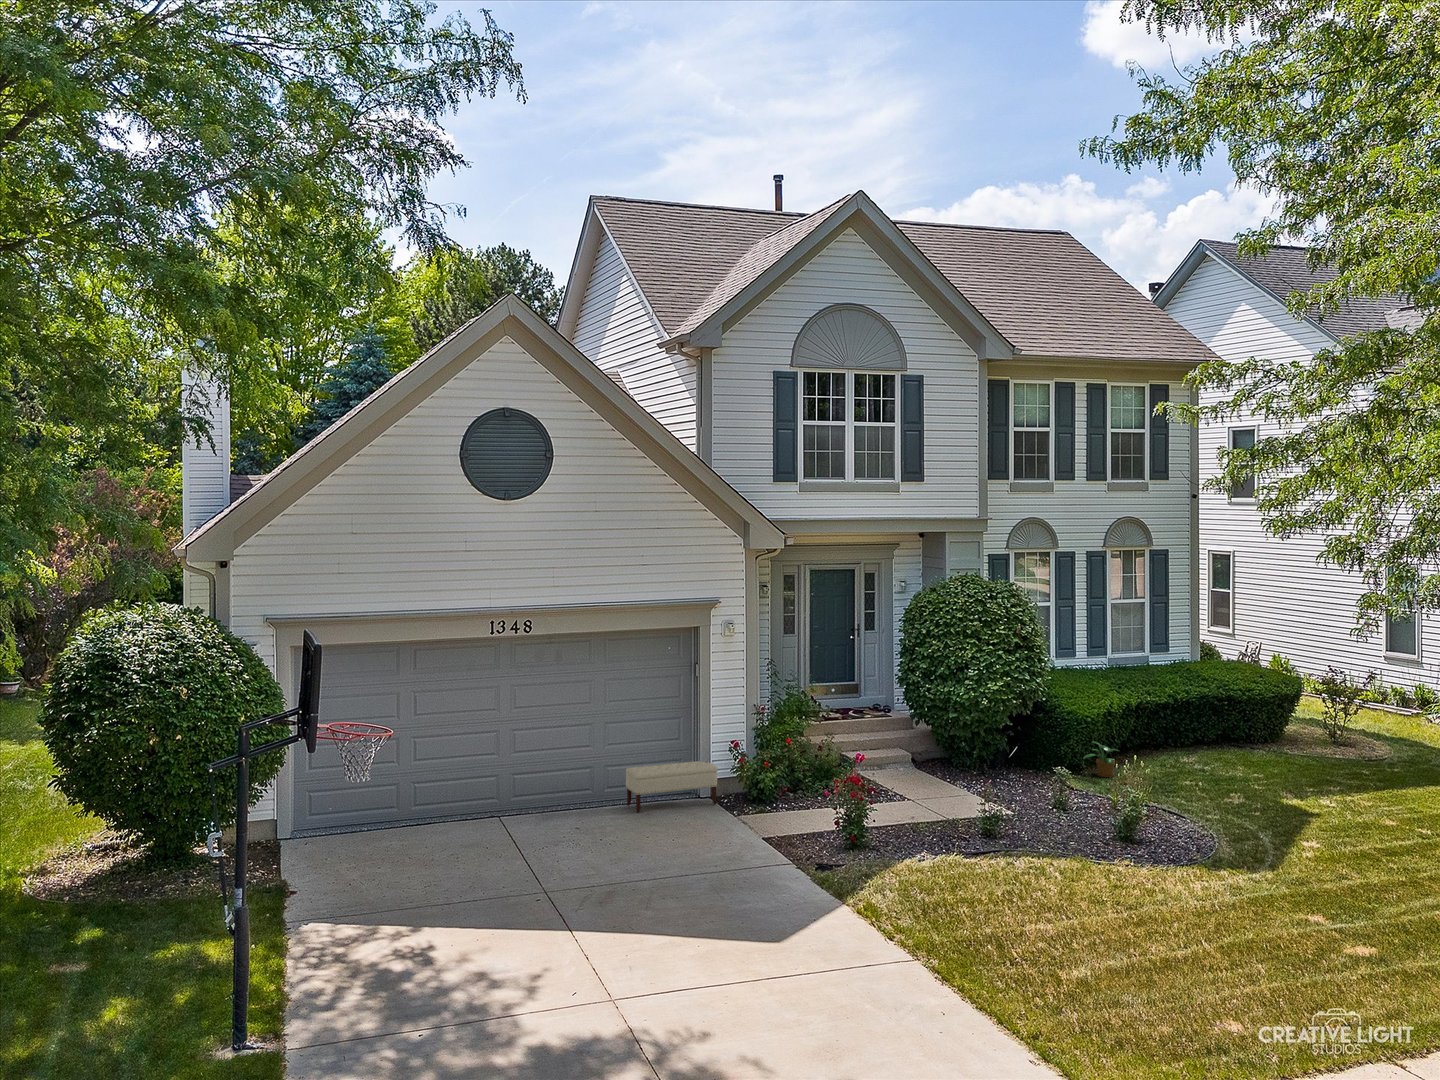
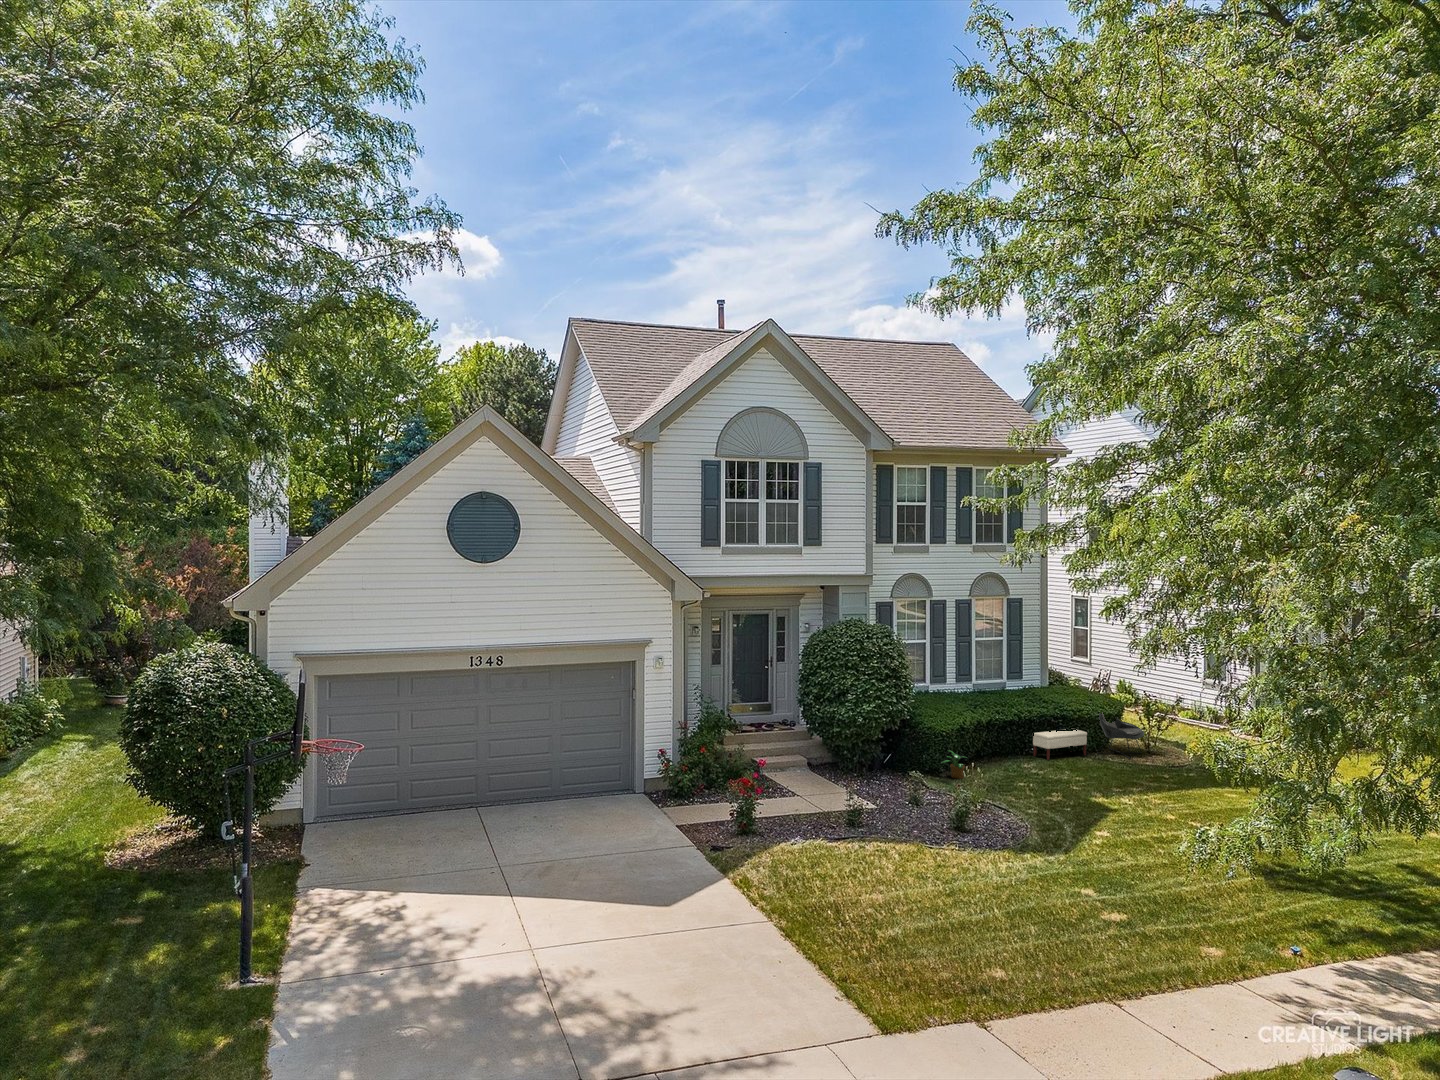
lounge chair: none [1277,687,1338,752] -> present [1097,712,1144,759]
bench: present [626,761,718,813] -> present [1033,730,1087,760]

